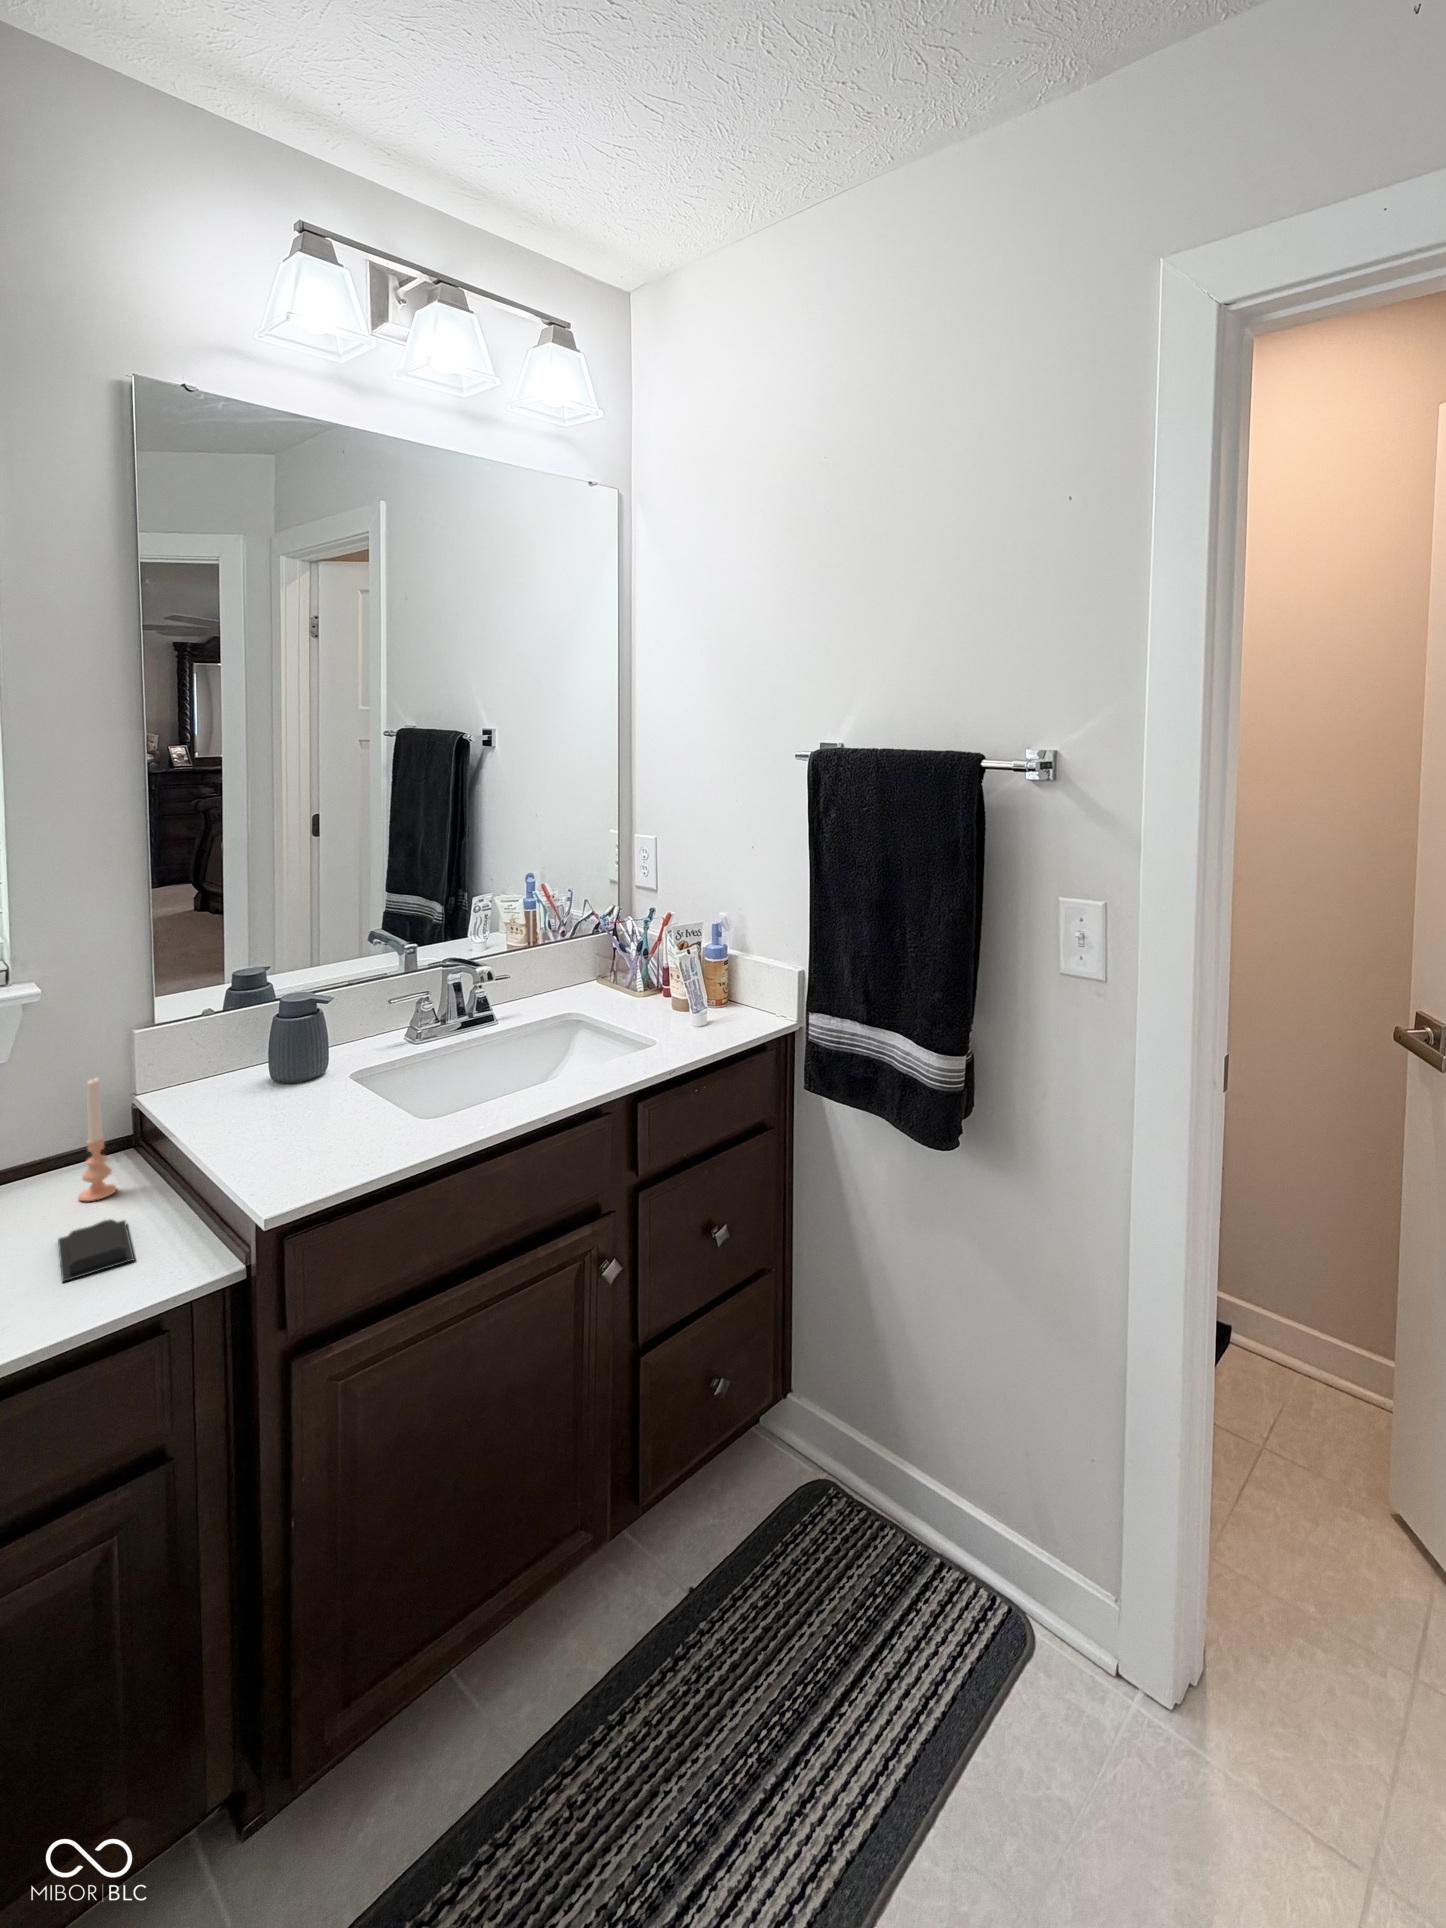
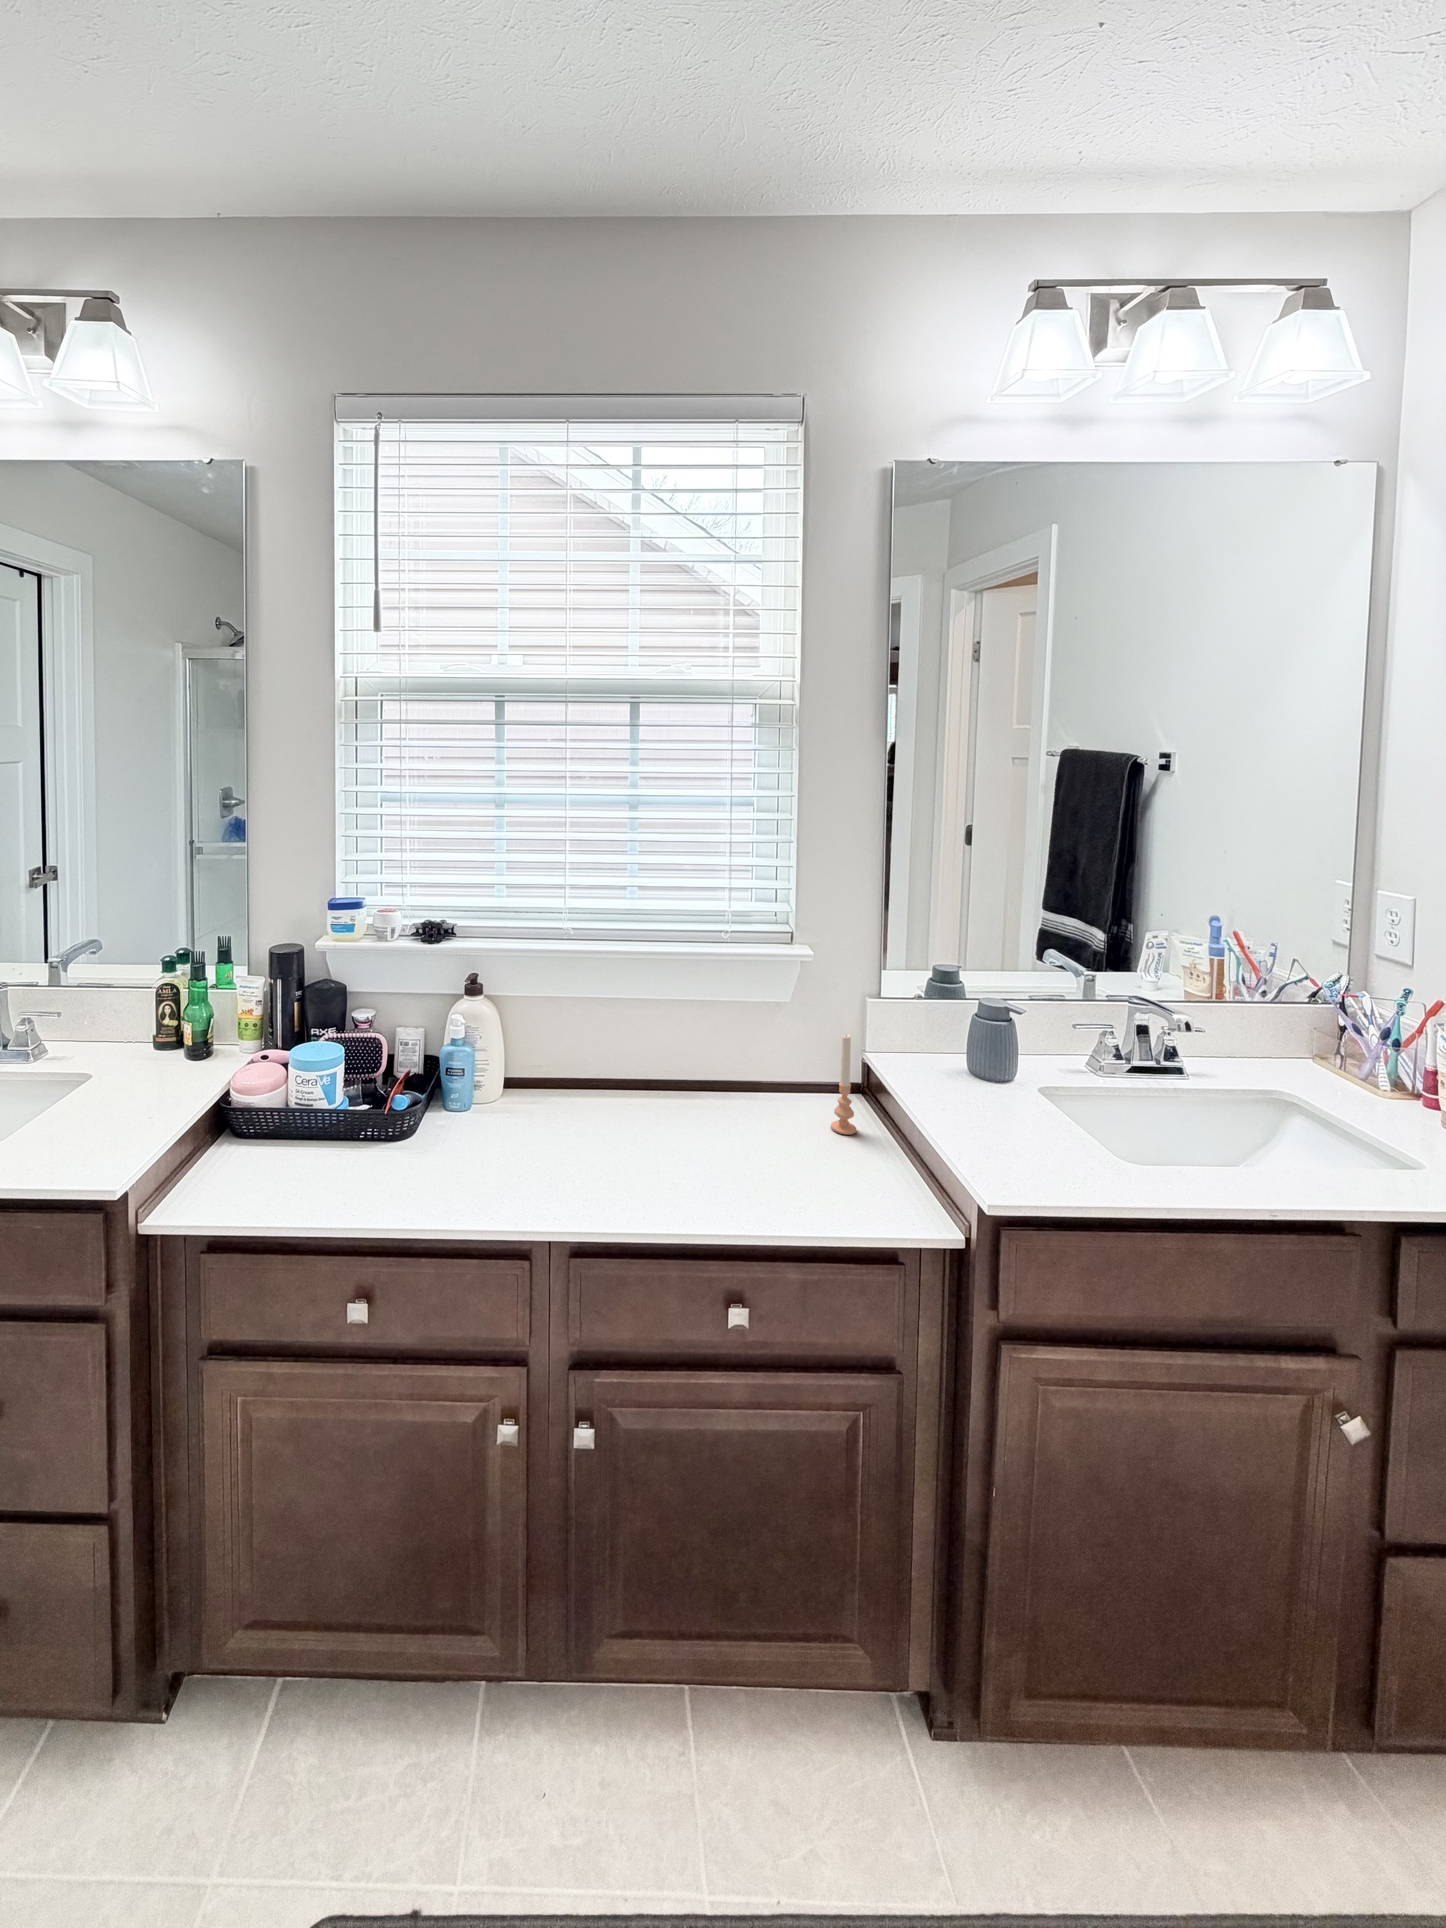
soap bar: present [58,1220,134,1282] -> none [828,1160,891,1212]

